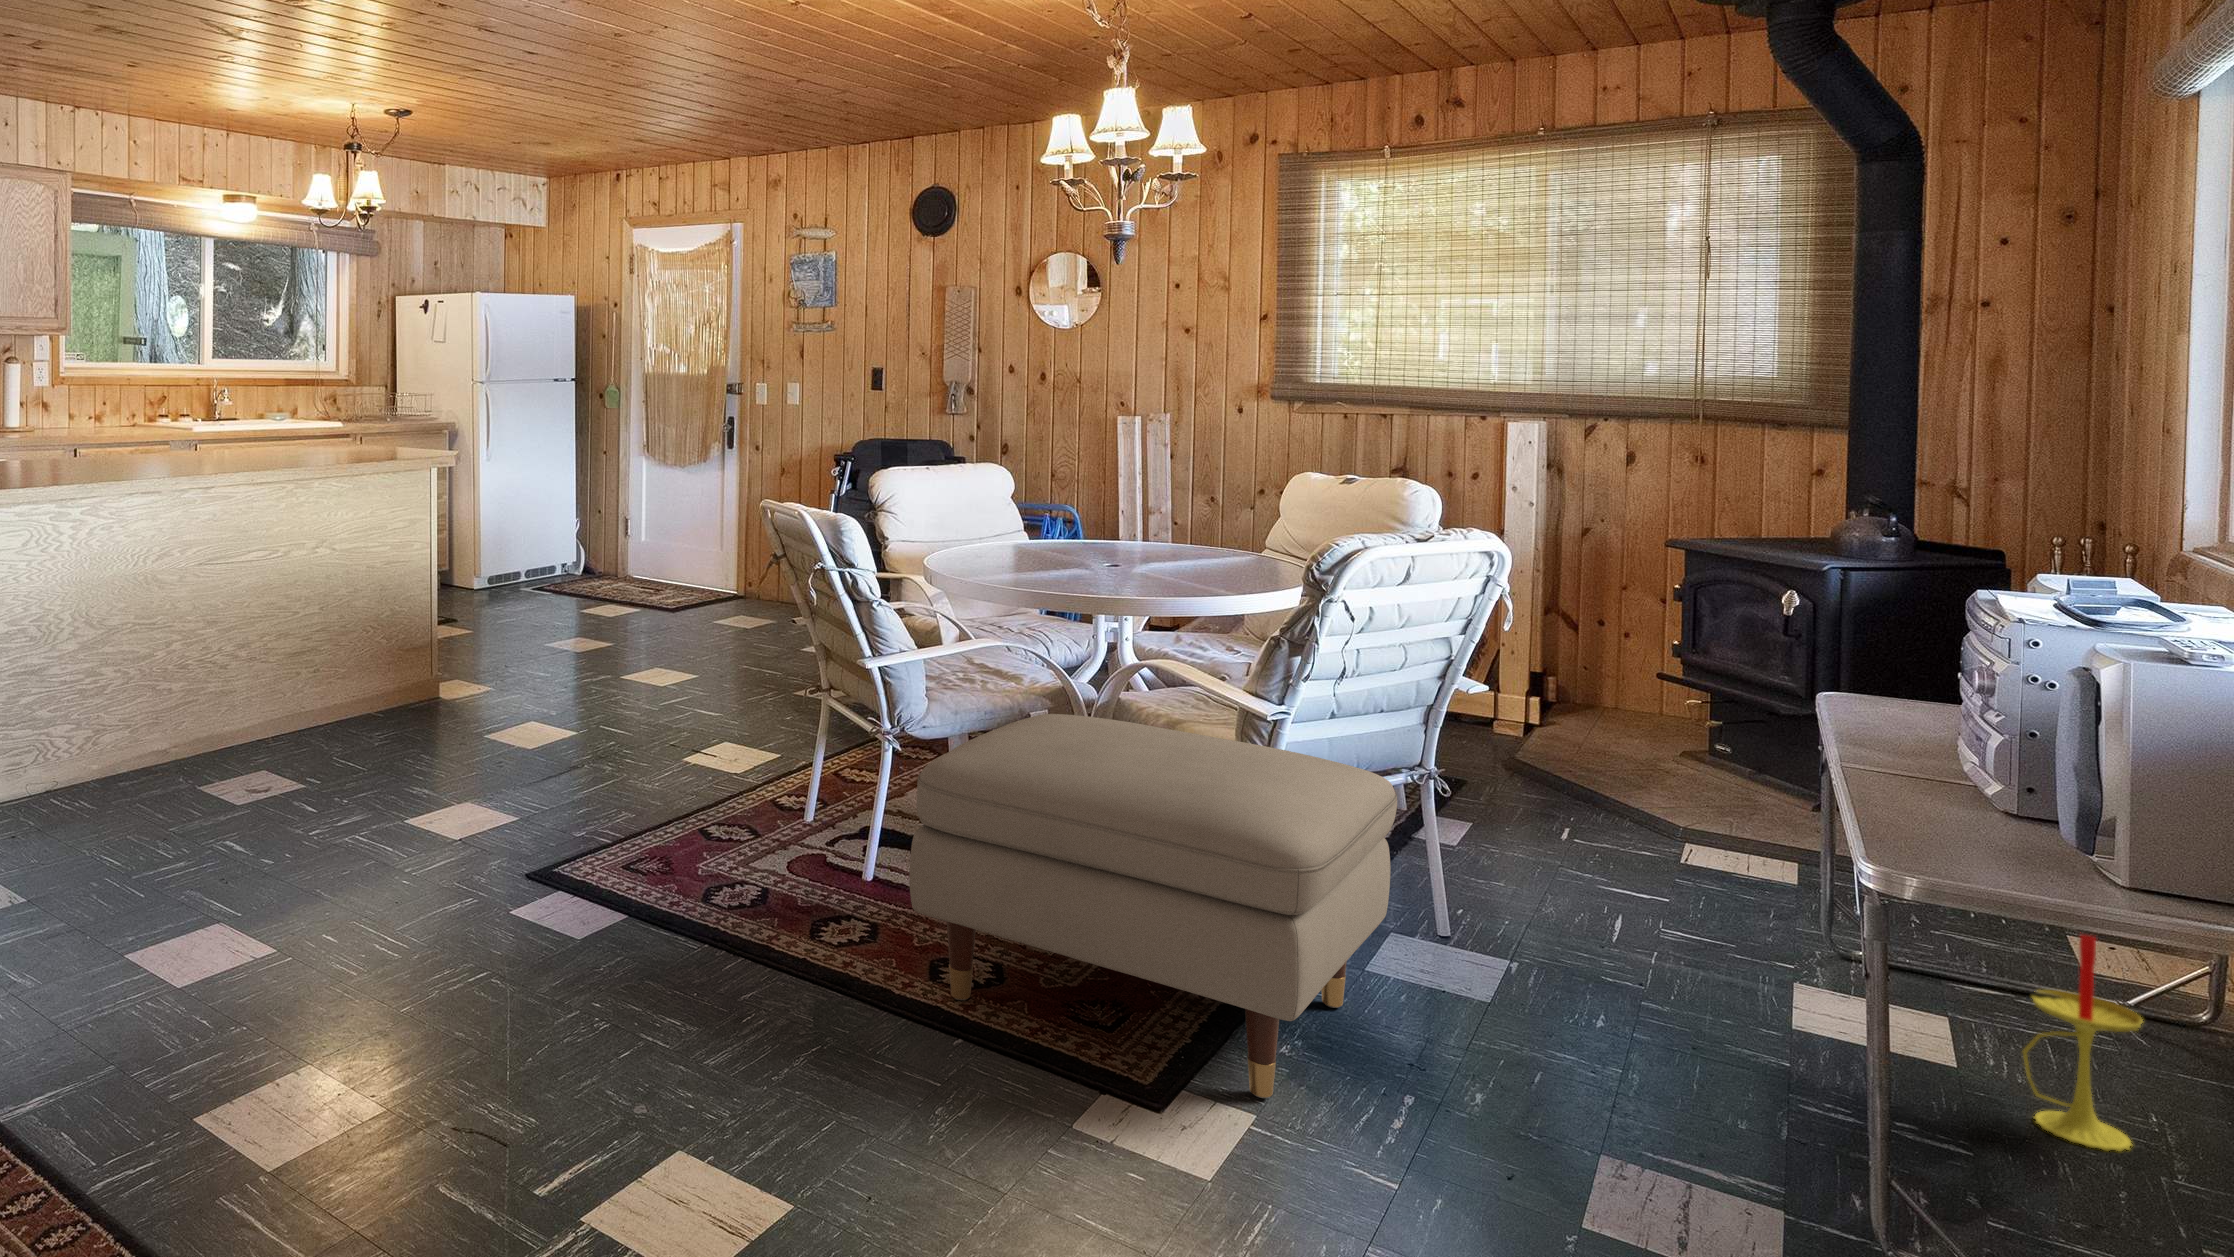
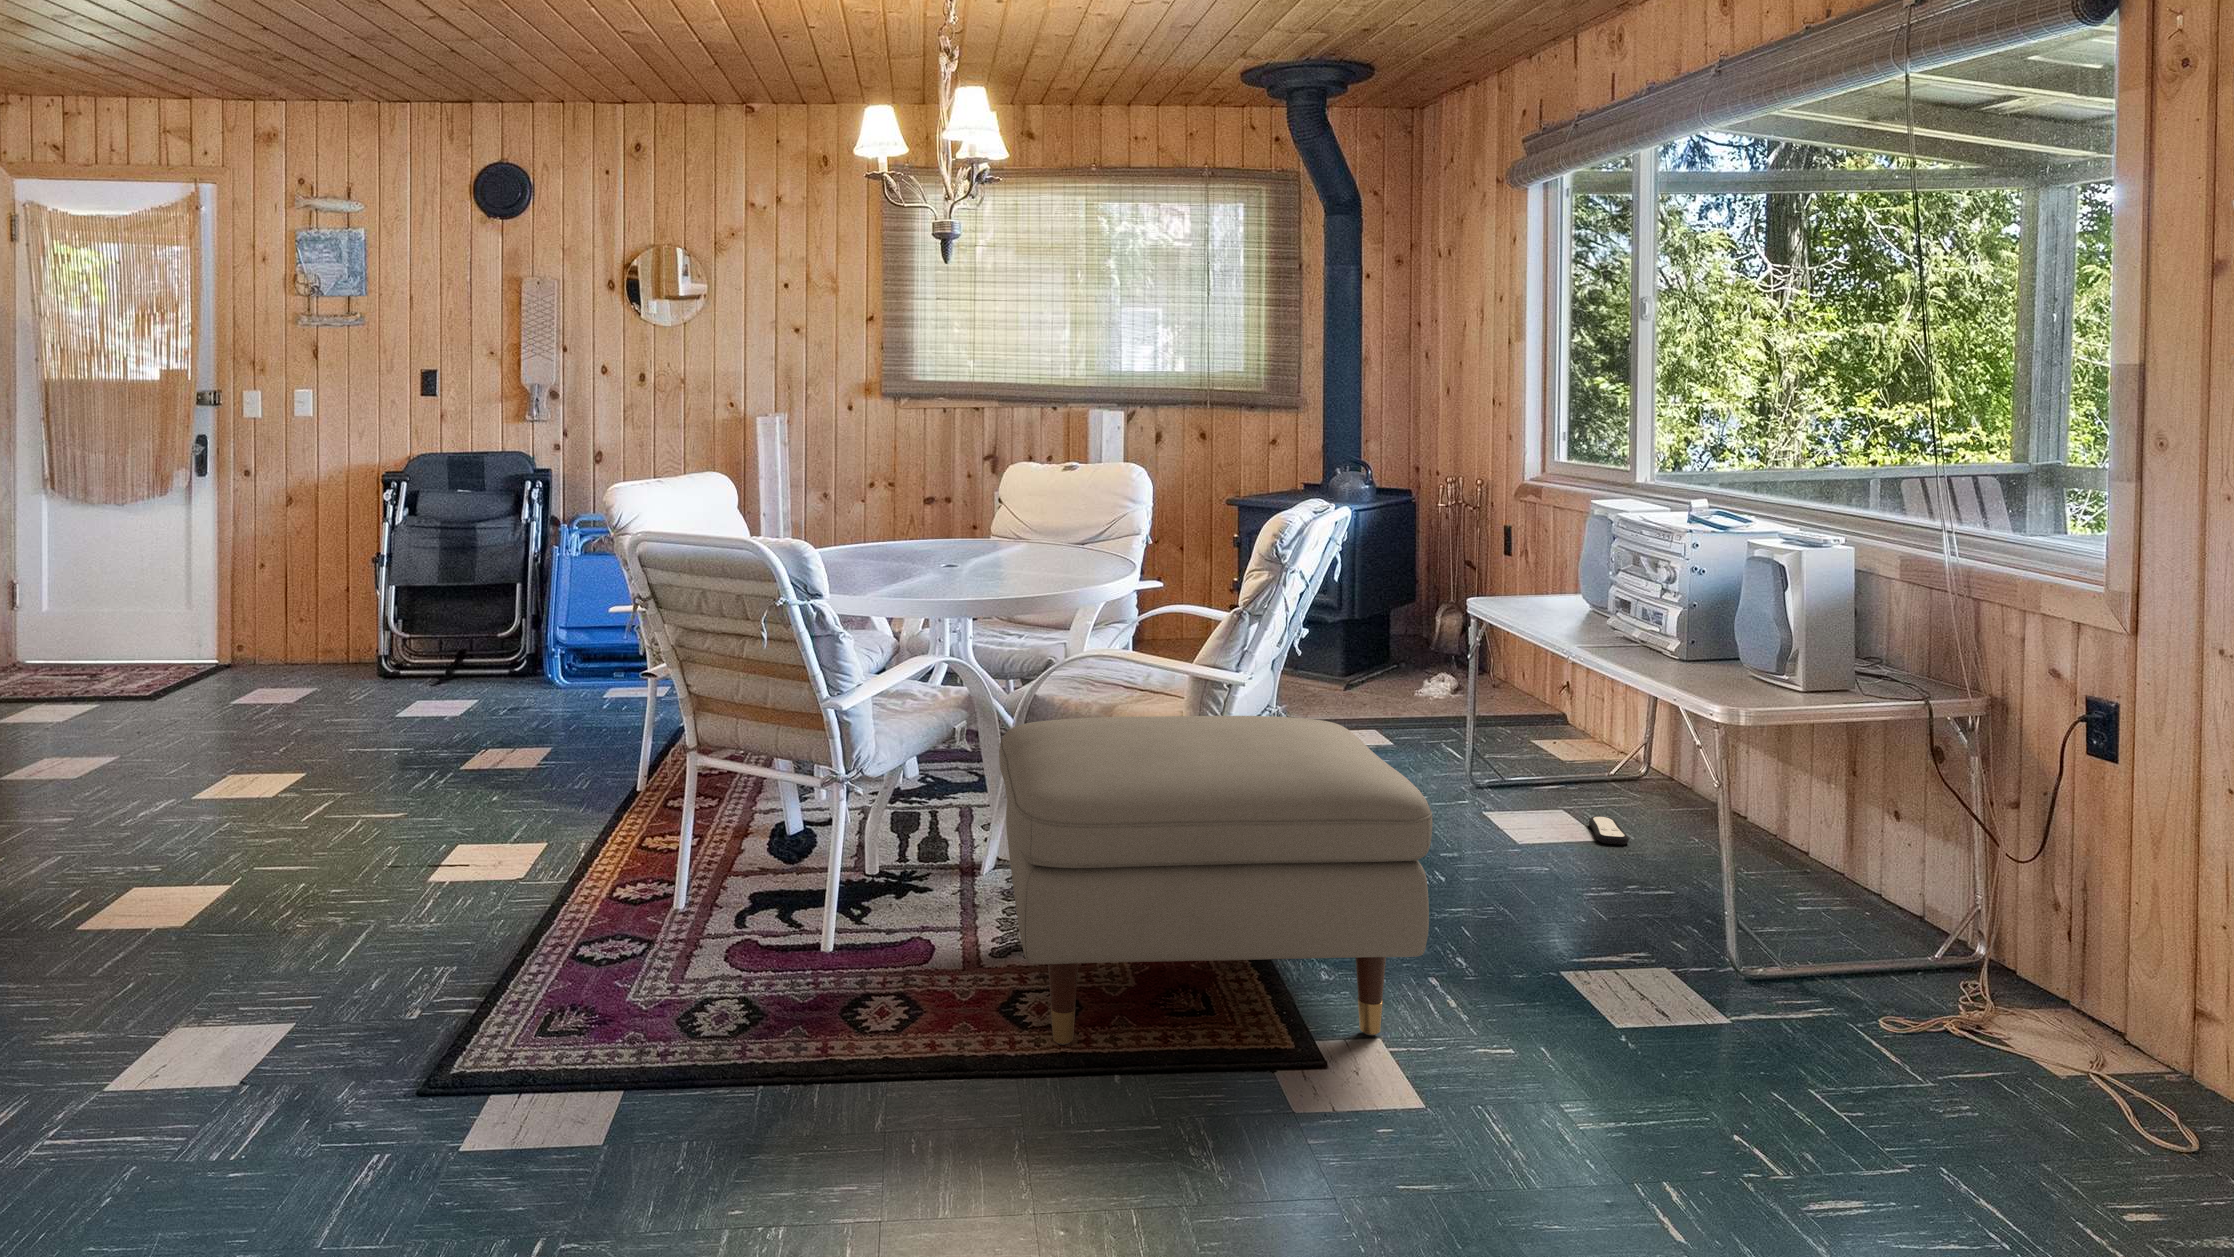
candle: present [2023,935,2142,1151] -> none [1677,737,1736,883]
remote control: none [1951,1020,2024,1064] -> present [1589,816,1629,845]

